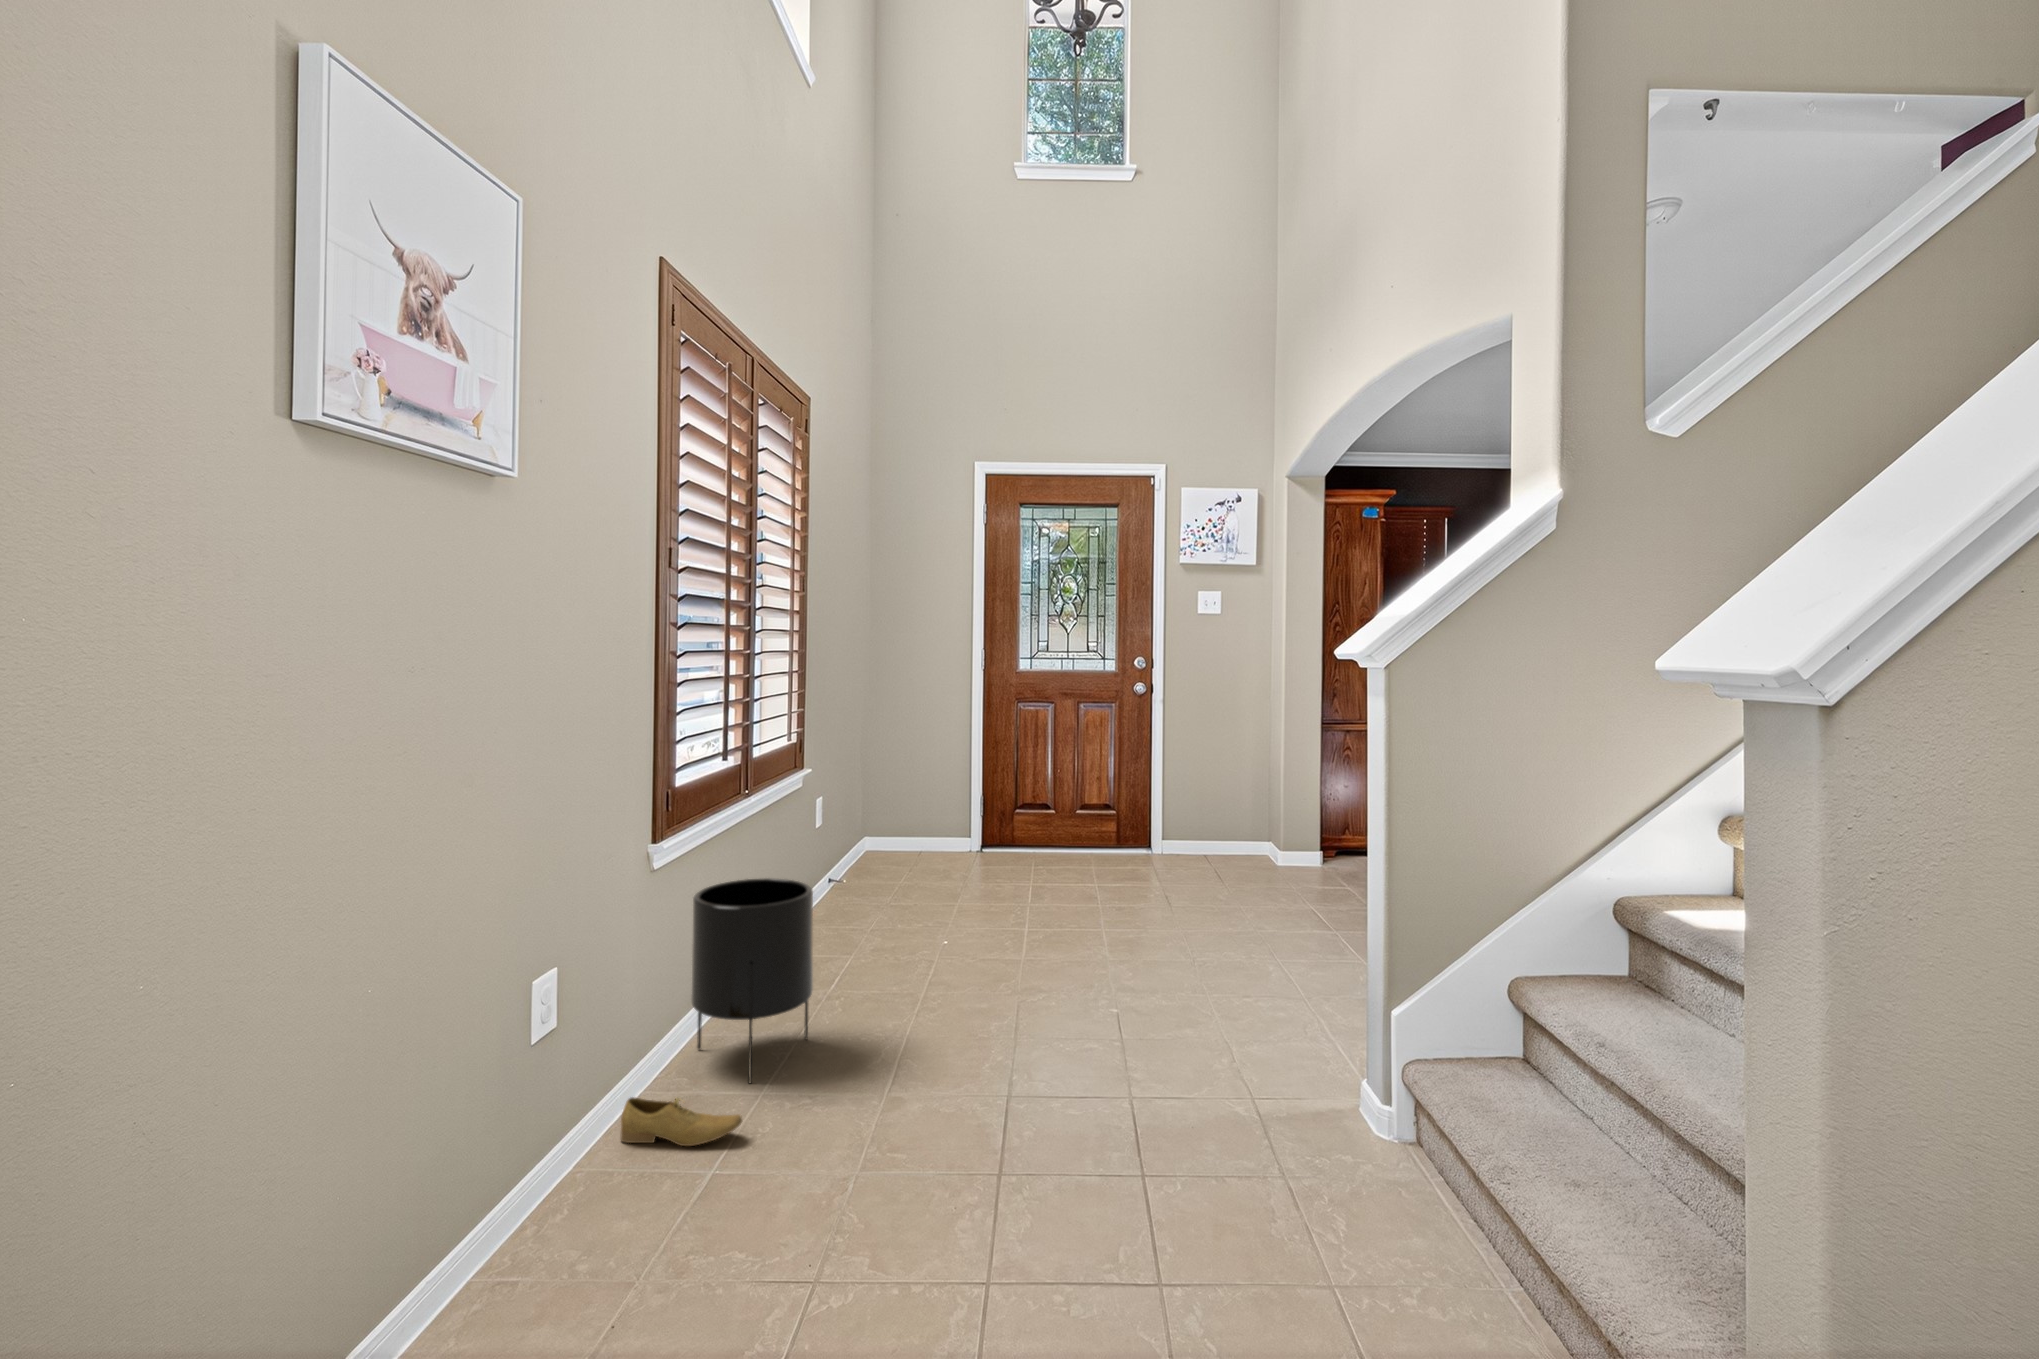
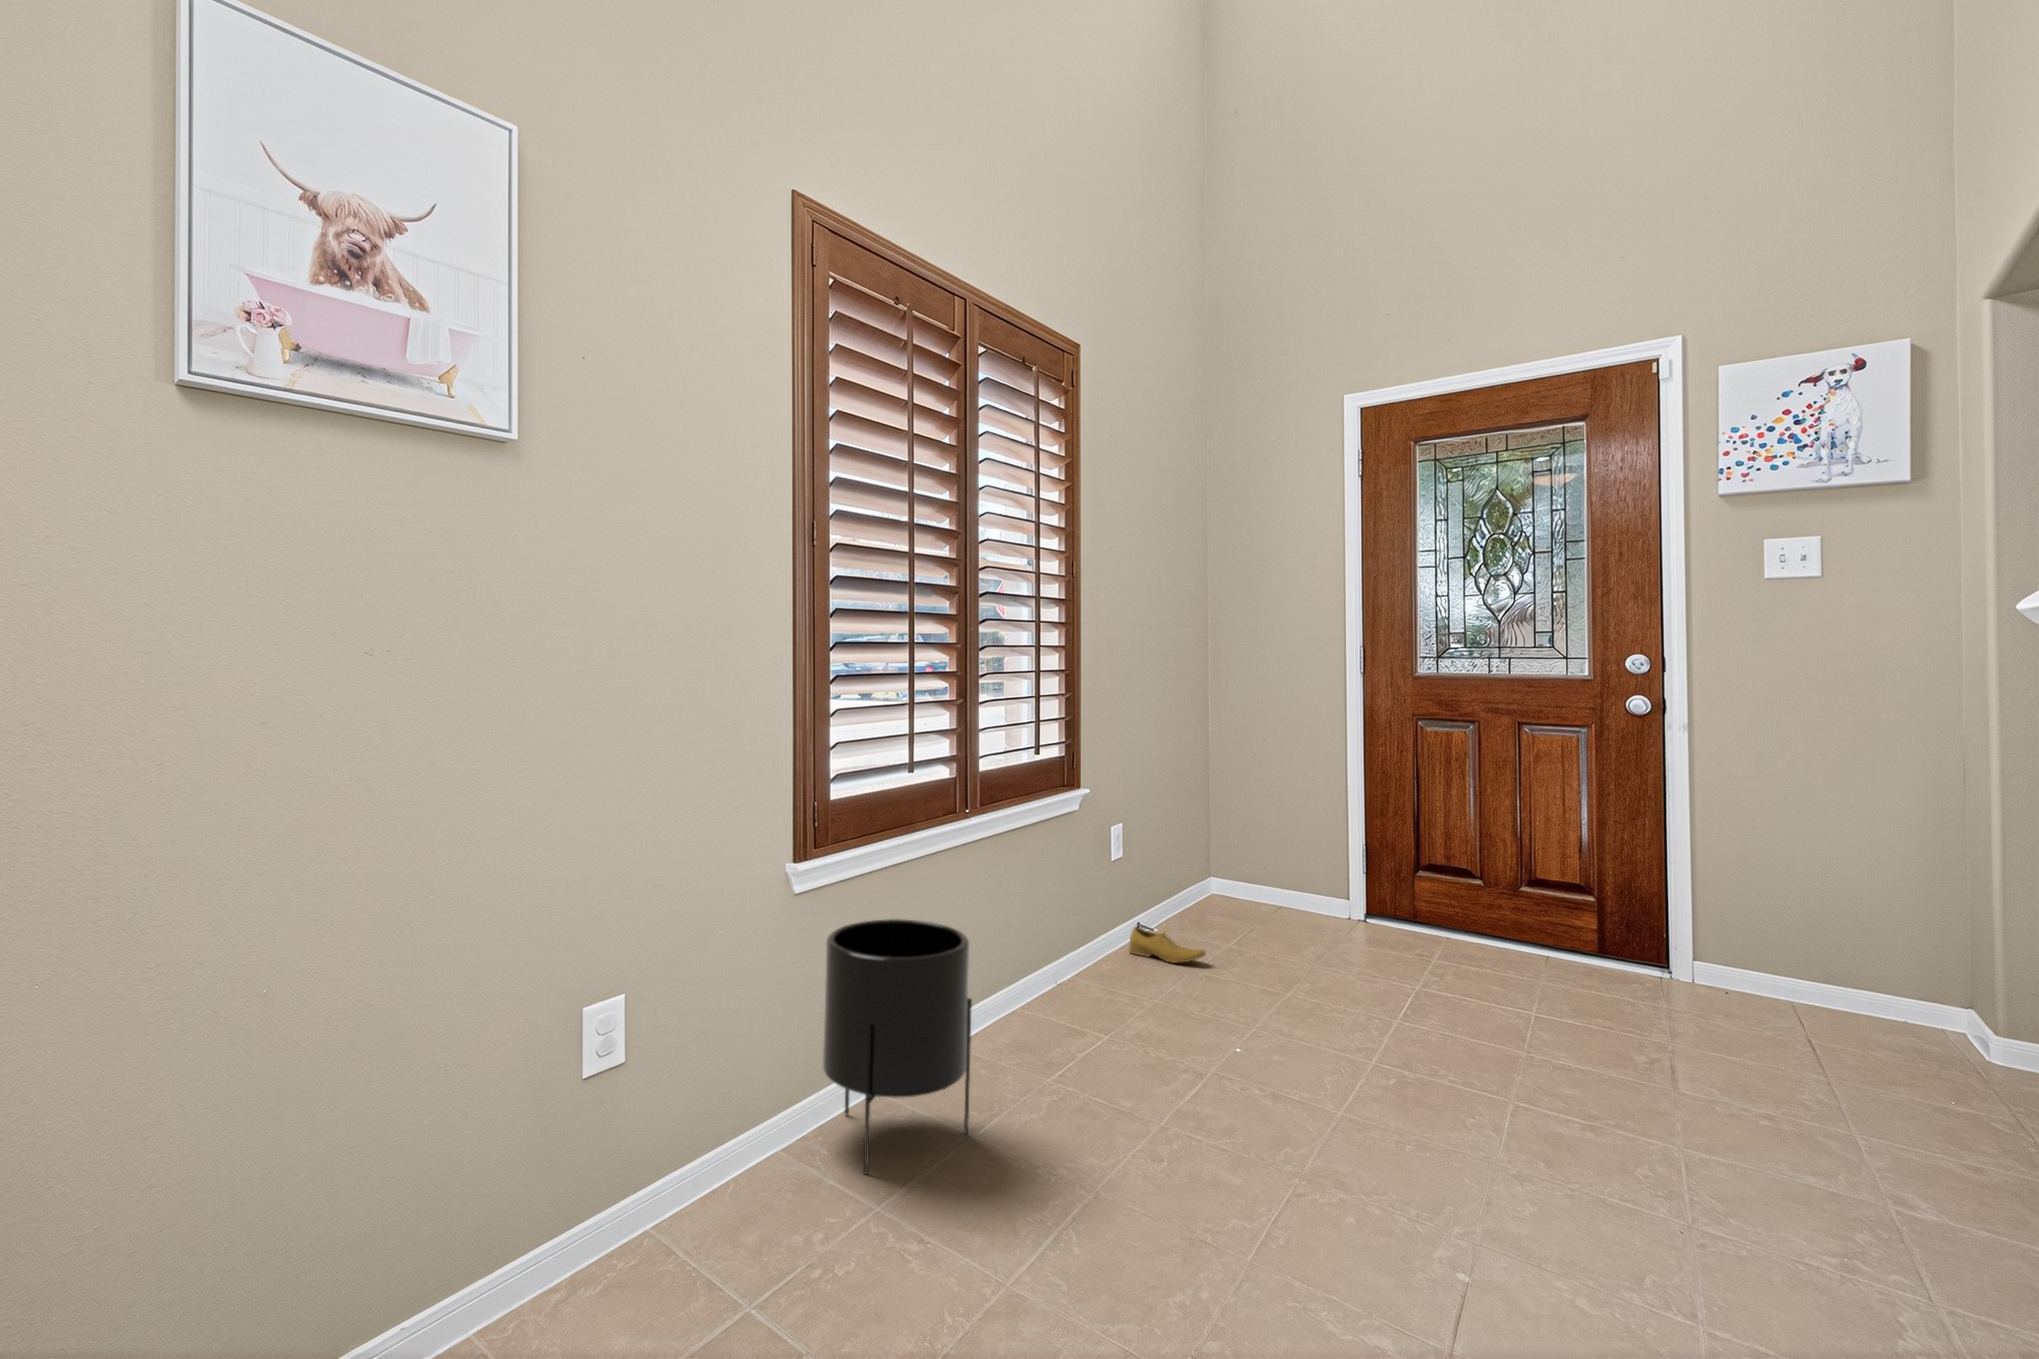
shoe: present [621,1097,742,1146] -> present [1129,927,1205,962]

